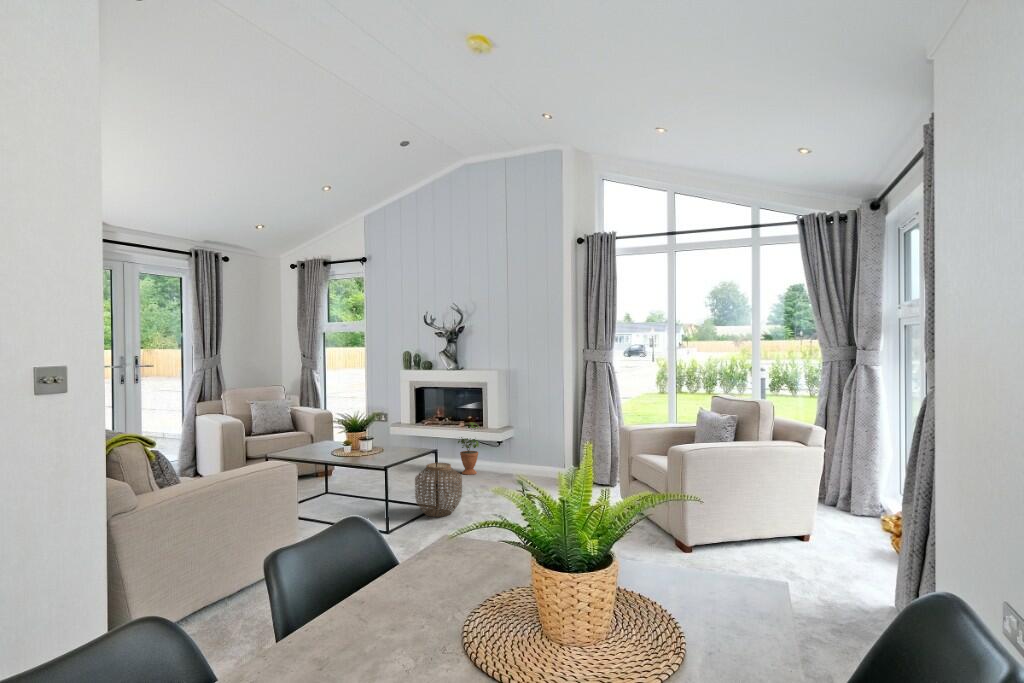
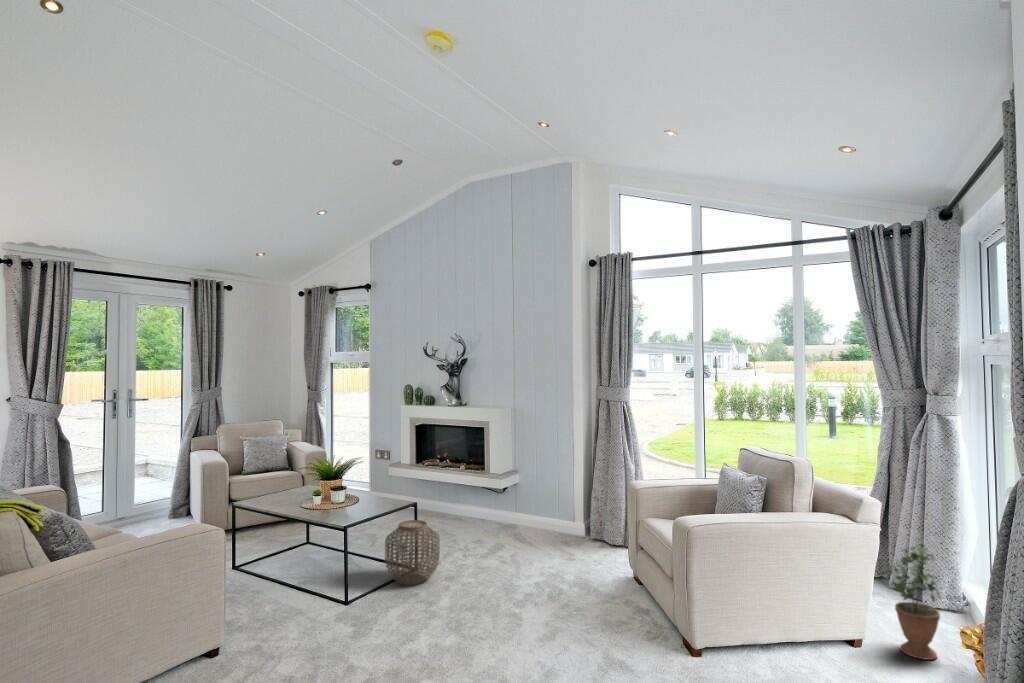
potted plant: present [458,422,479,475] -> present [886,544,941,660]

